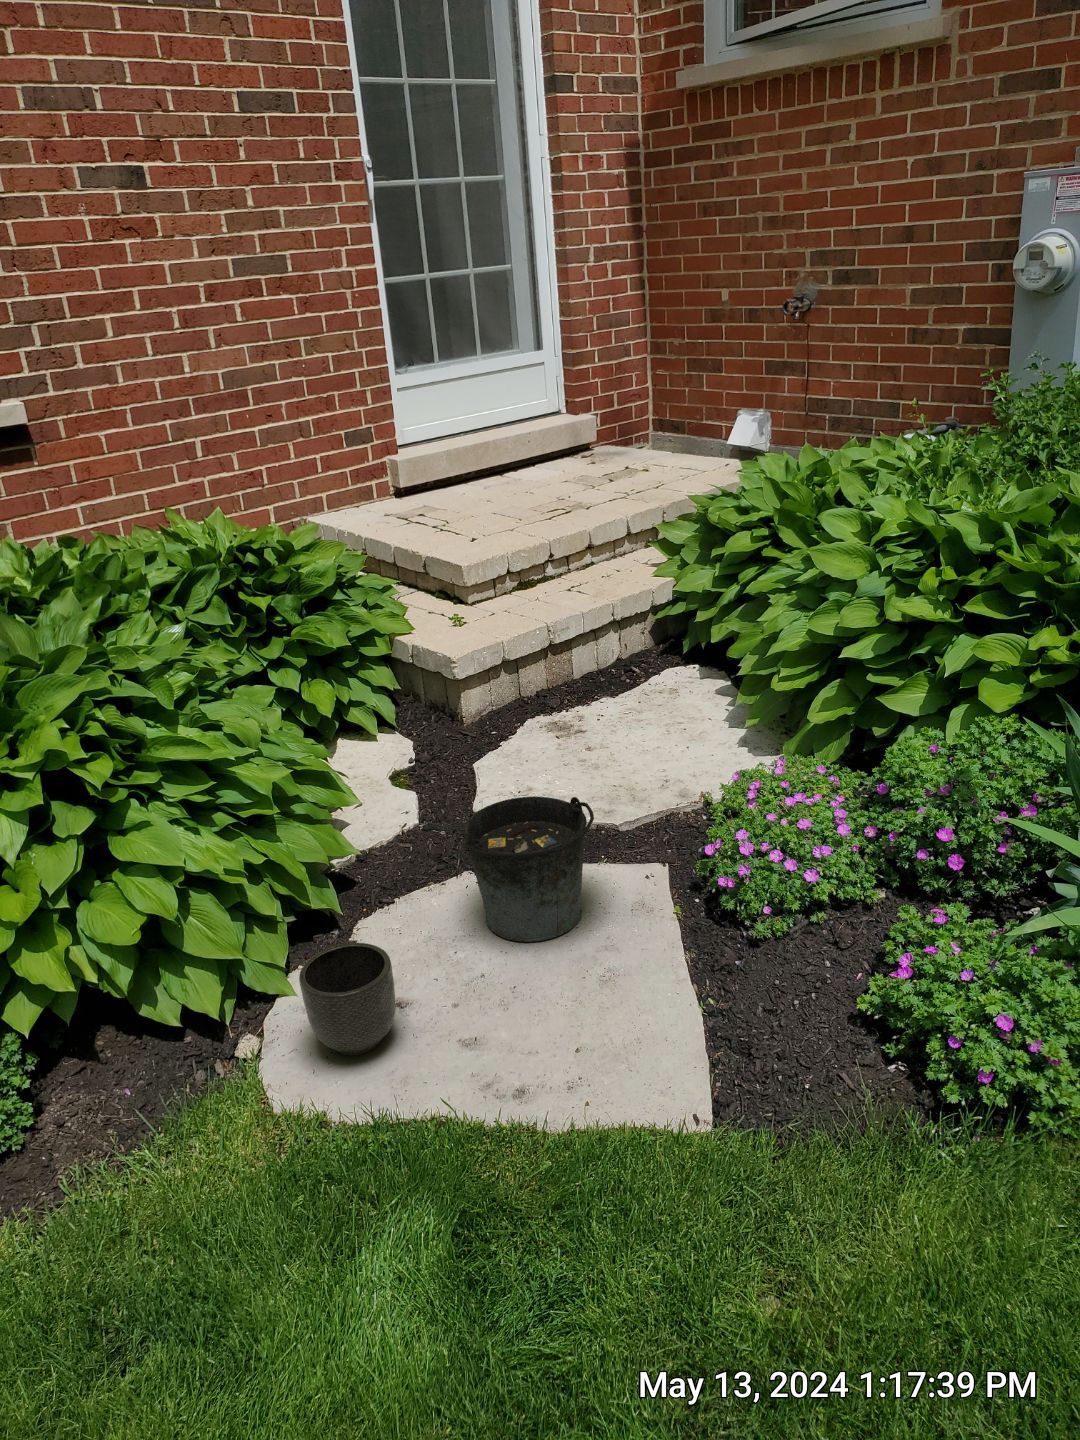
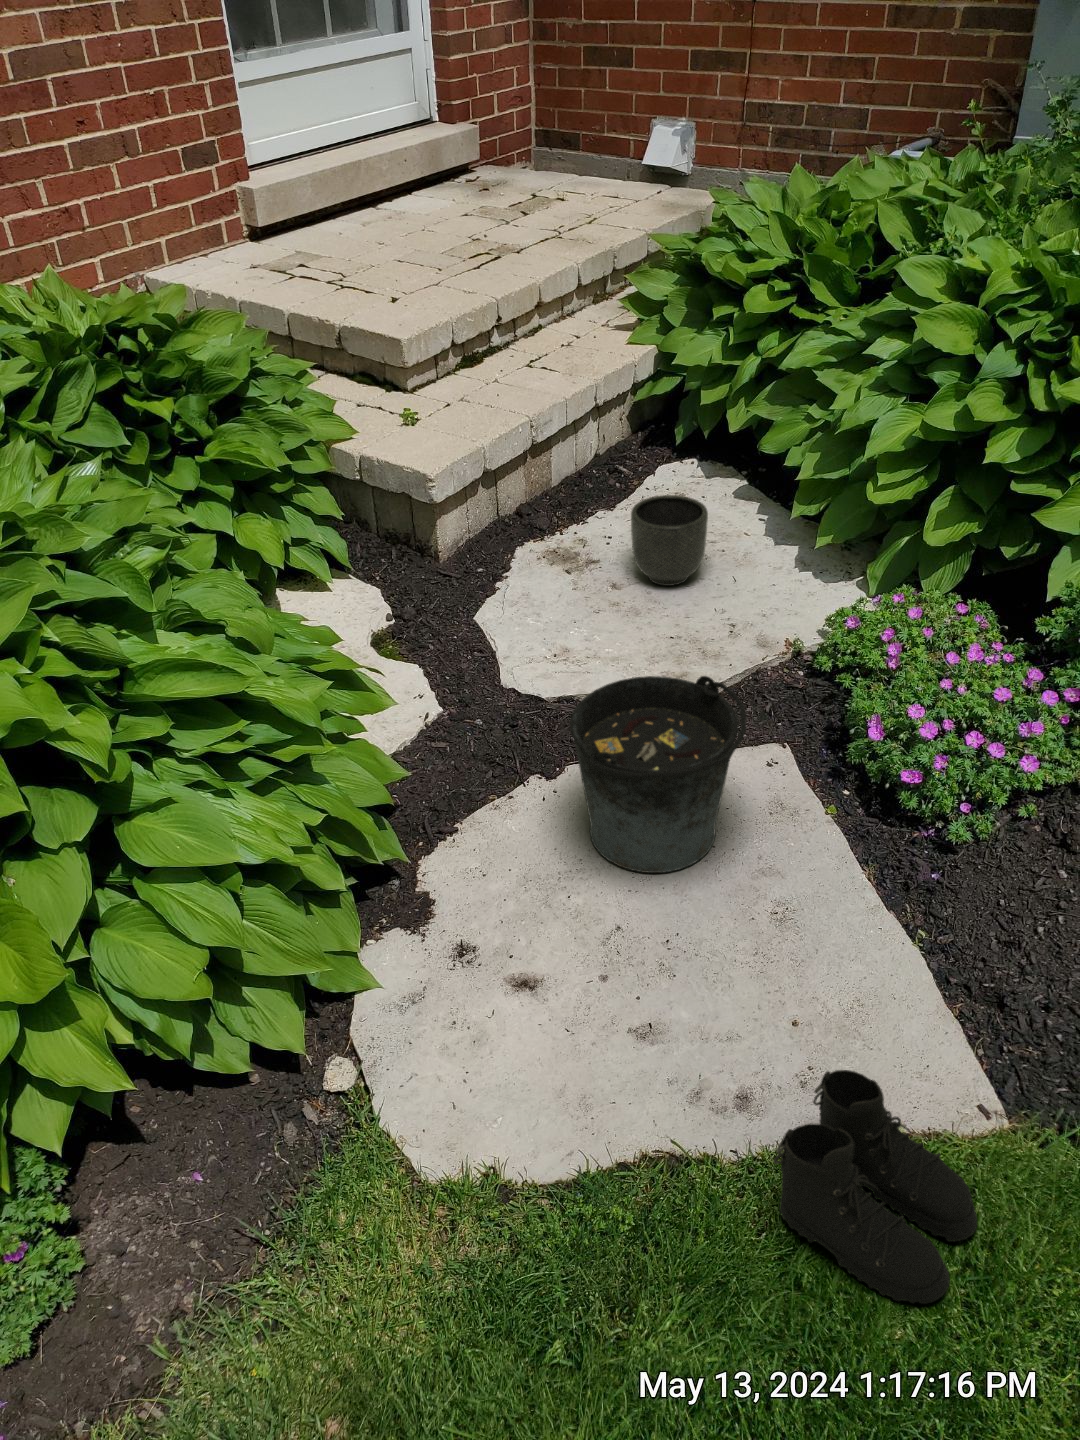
planter: present [299,943,396,1055] -> present [631,495,708,586]
boots: none [486,1048,633,1213] -> present [774,1070,977,1304]

